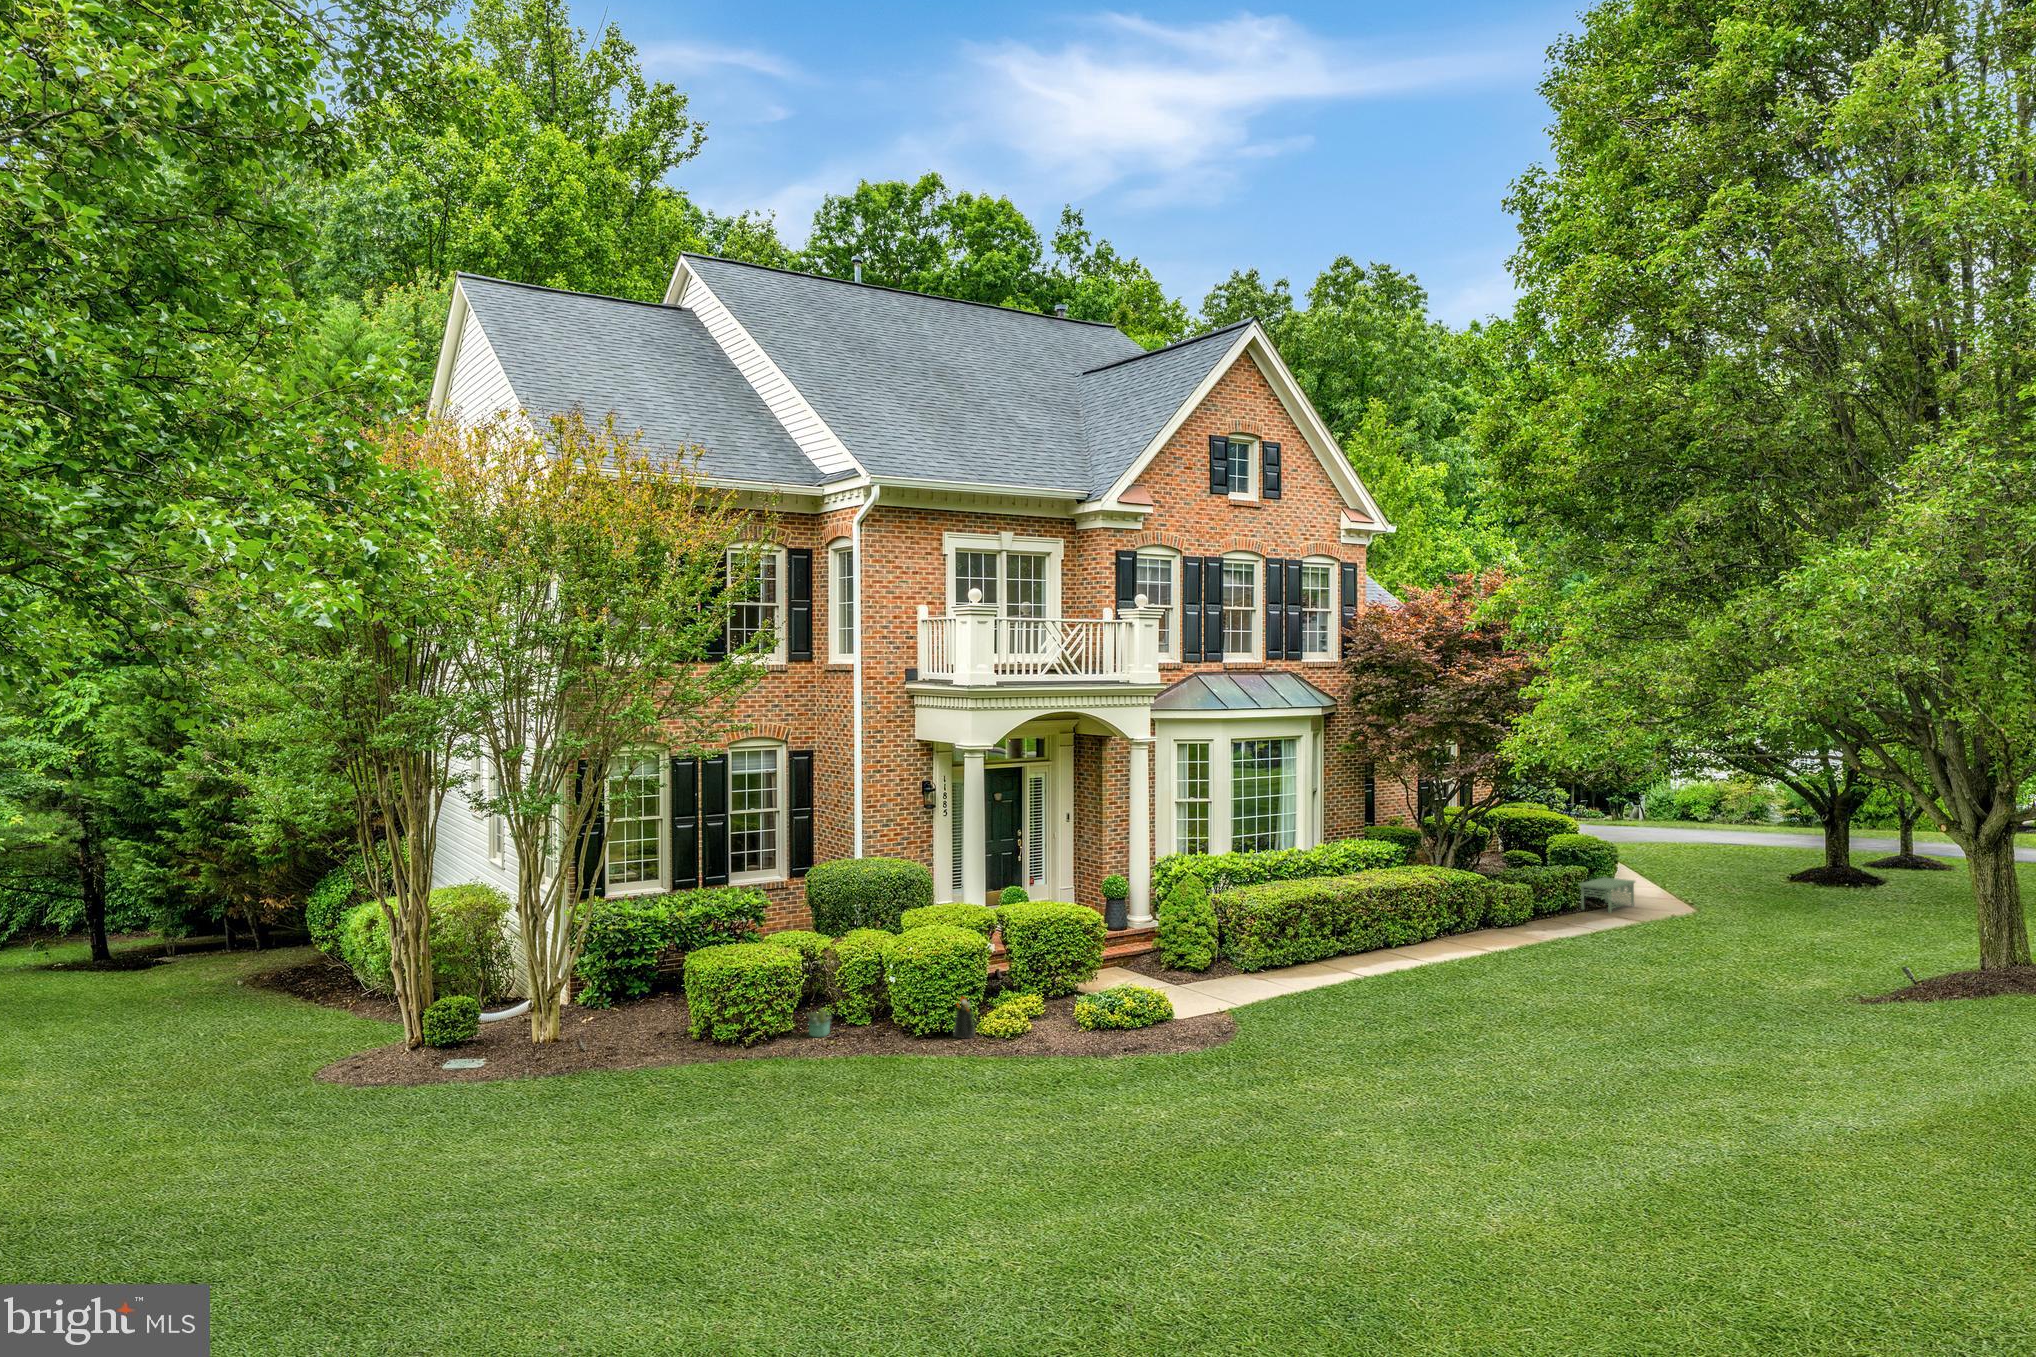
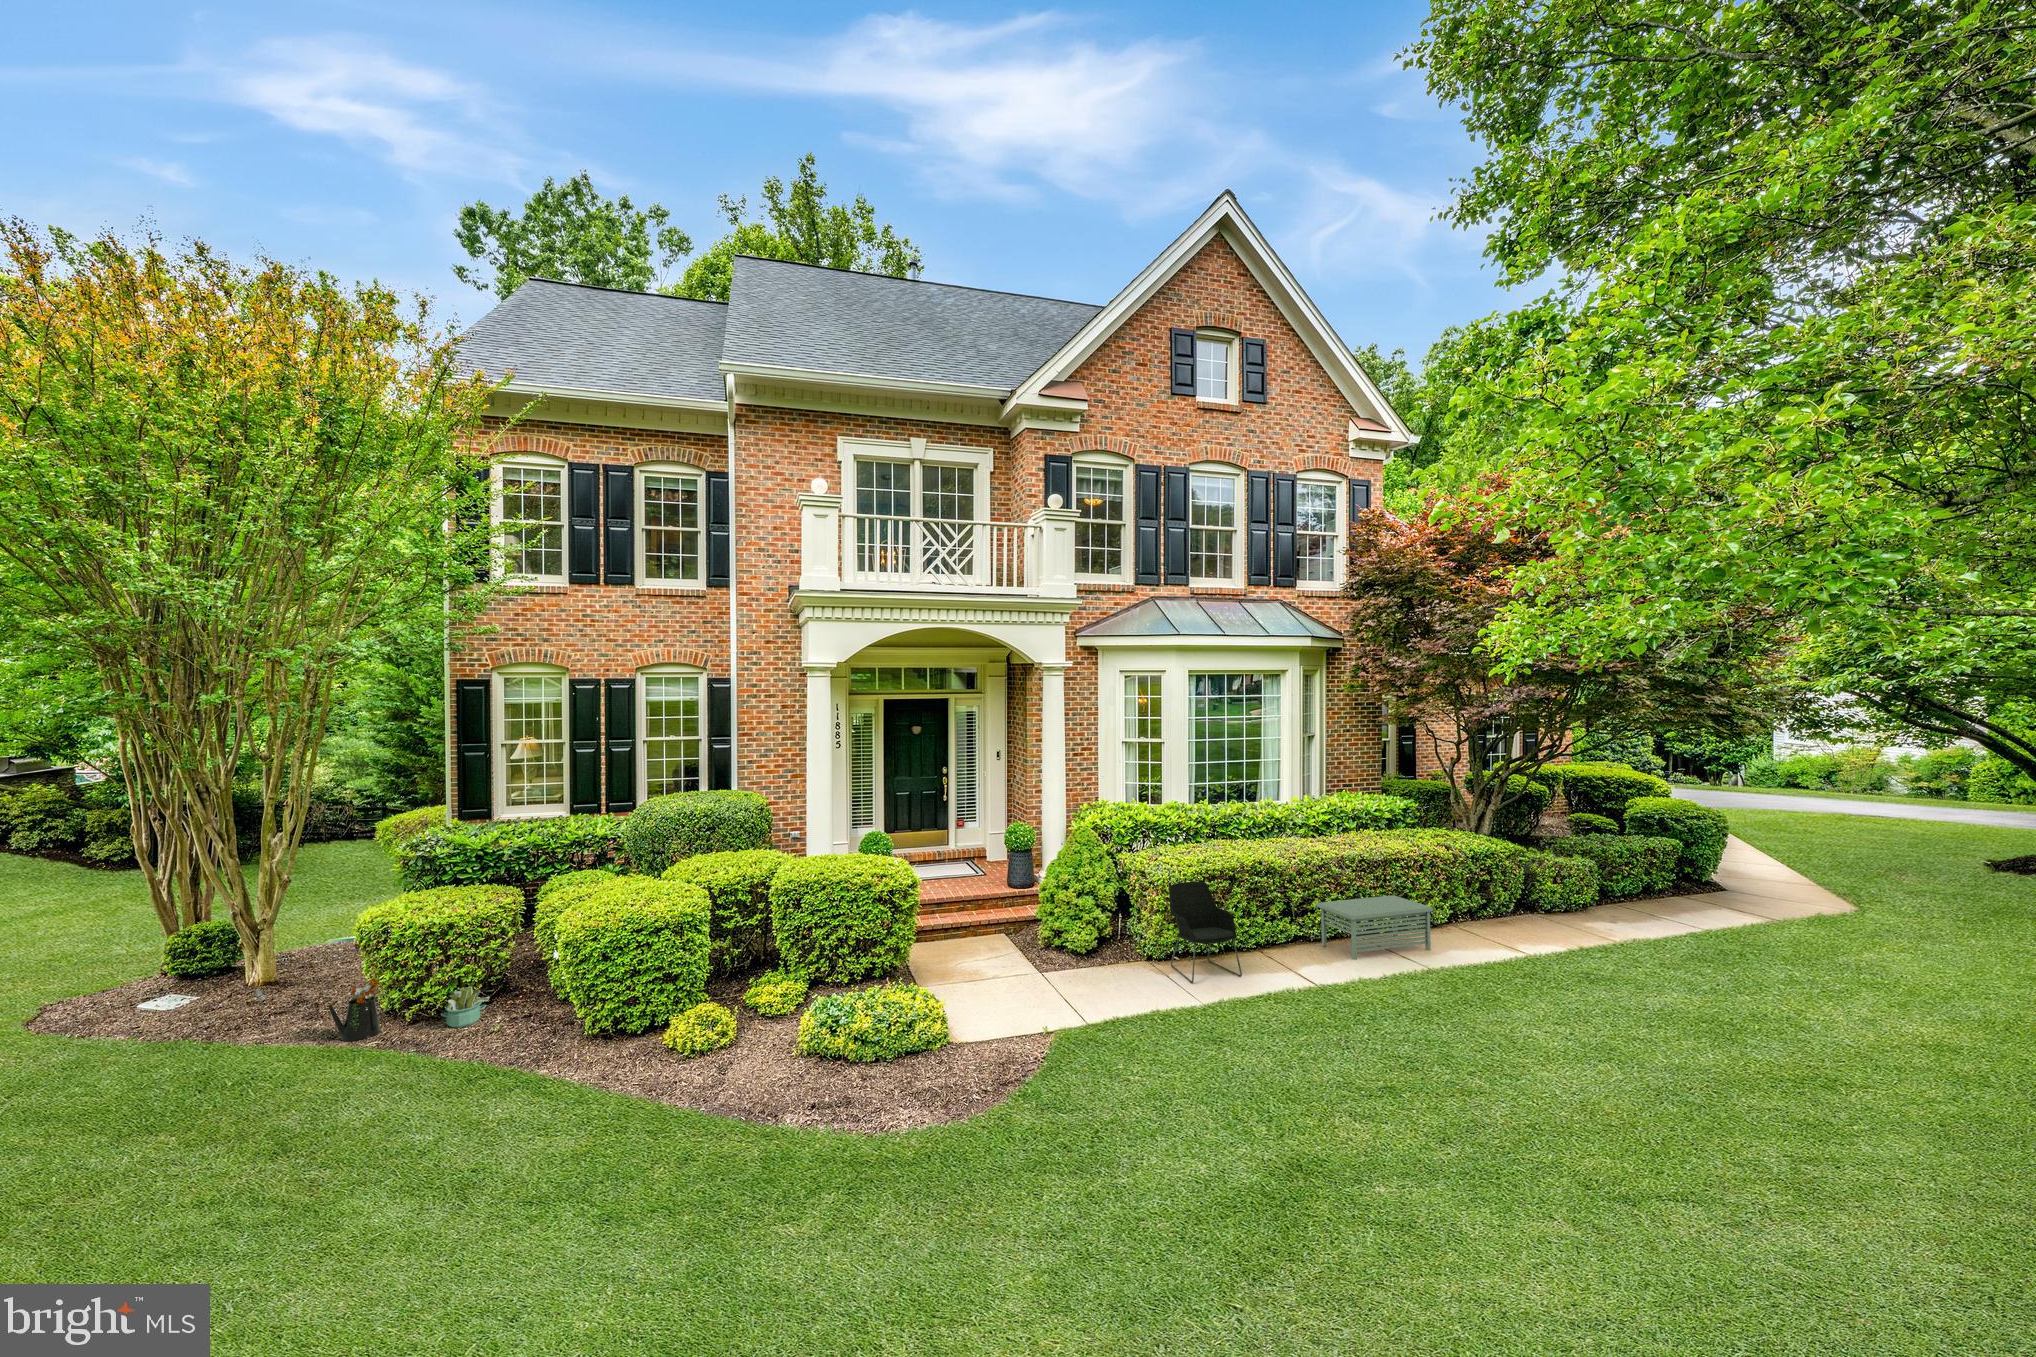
storage bench: present [1579,877,1635,913] -> present [1316,895,1433,960]
chair: none [1267,911,1322,980] -> present [1169,882,1242,983]
watering can: present [953,997,975,1038] -> present [329,979,389,1041]

